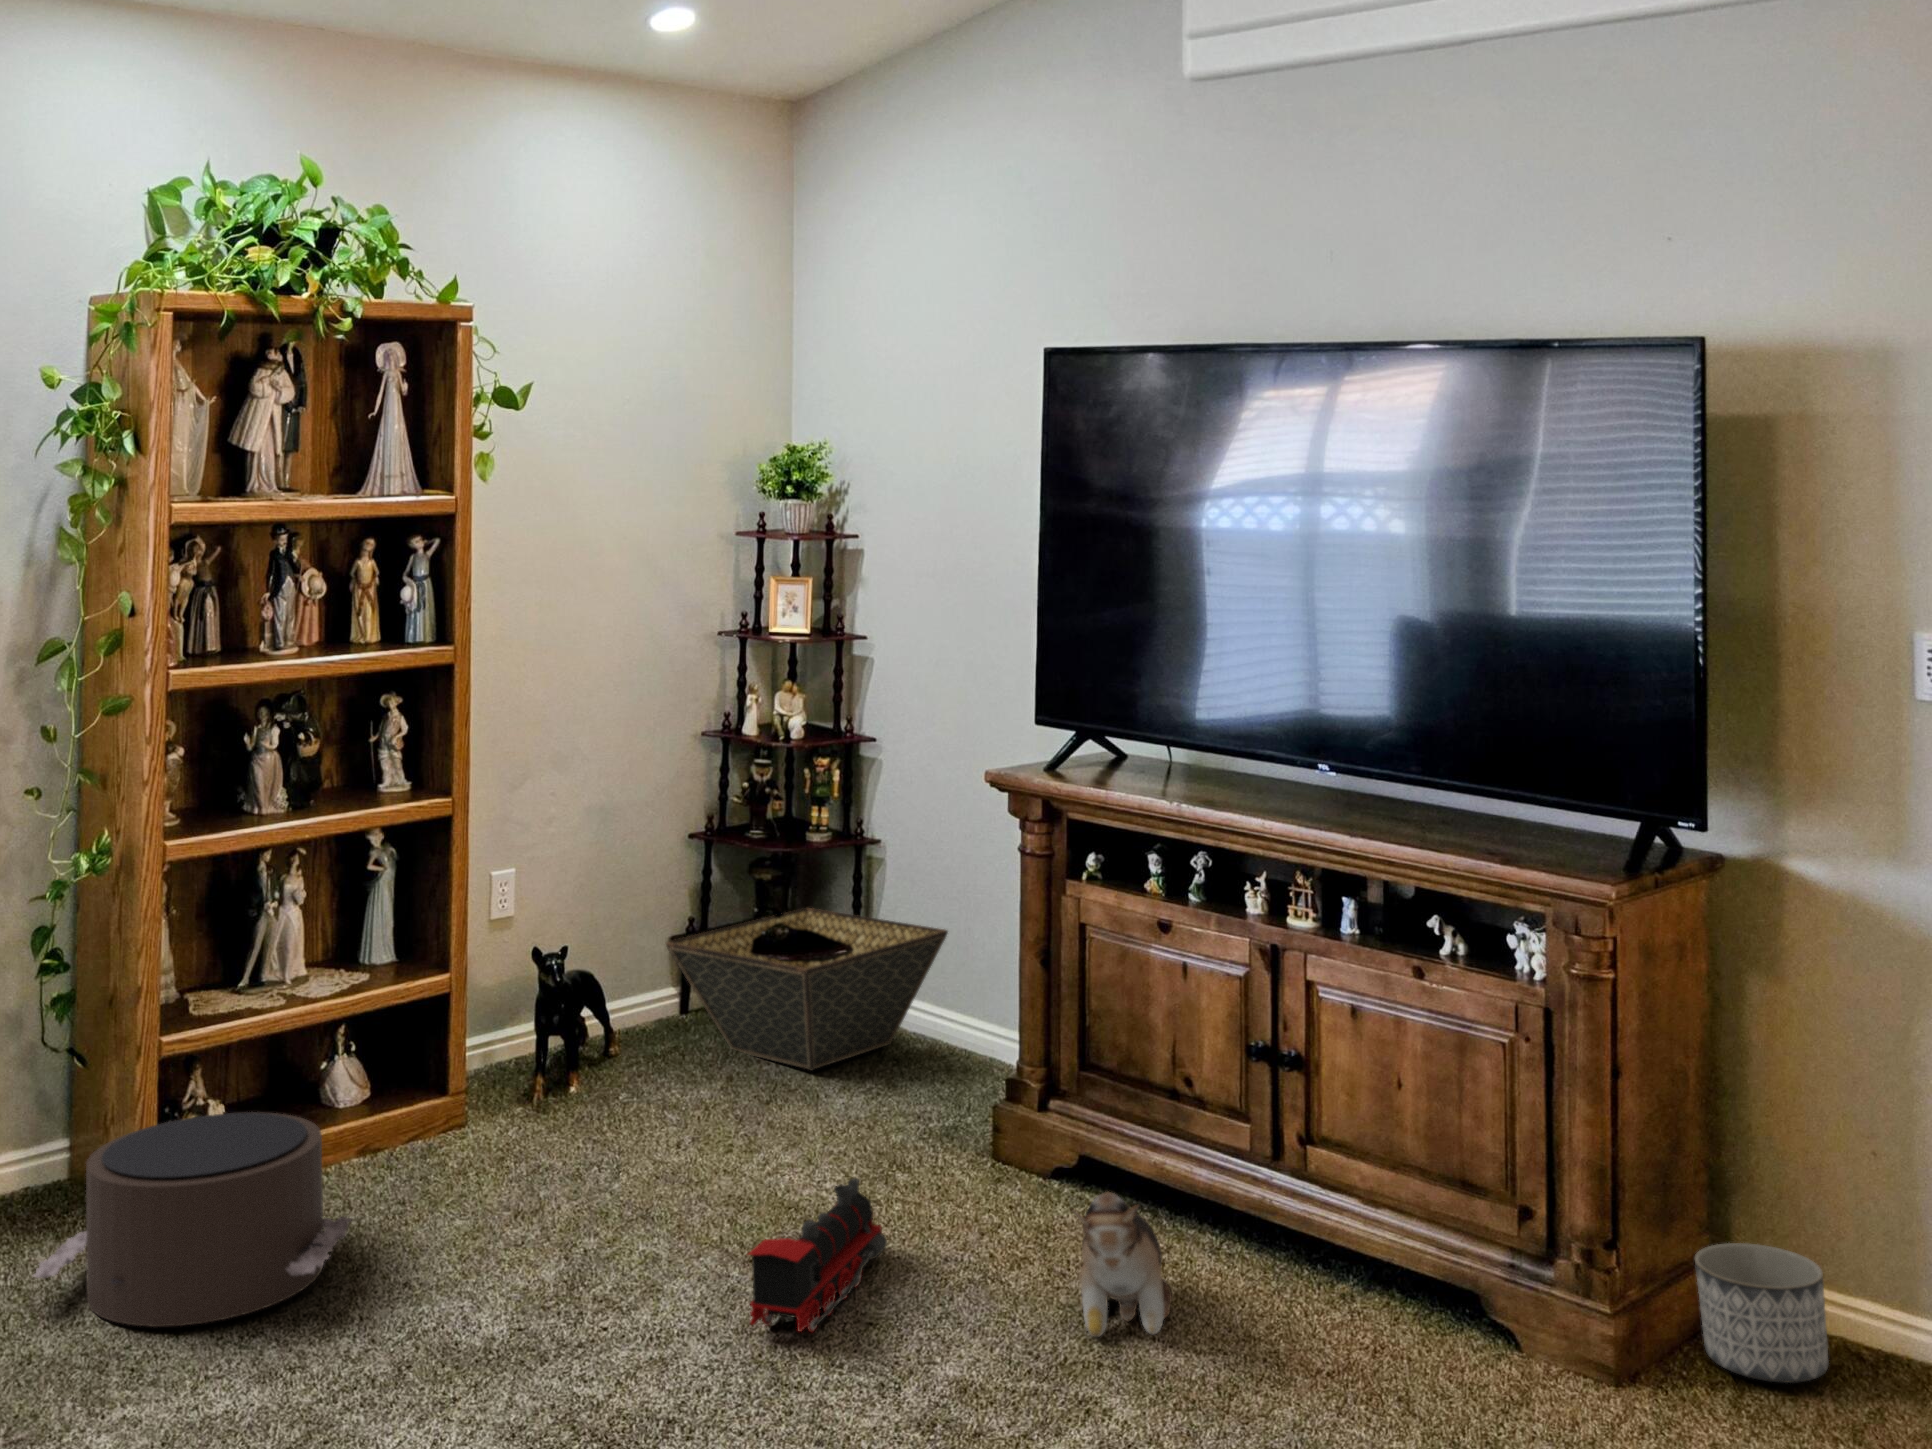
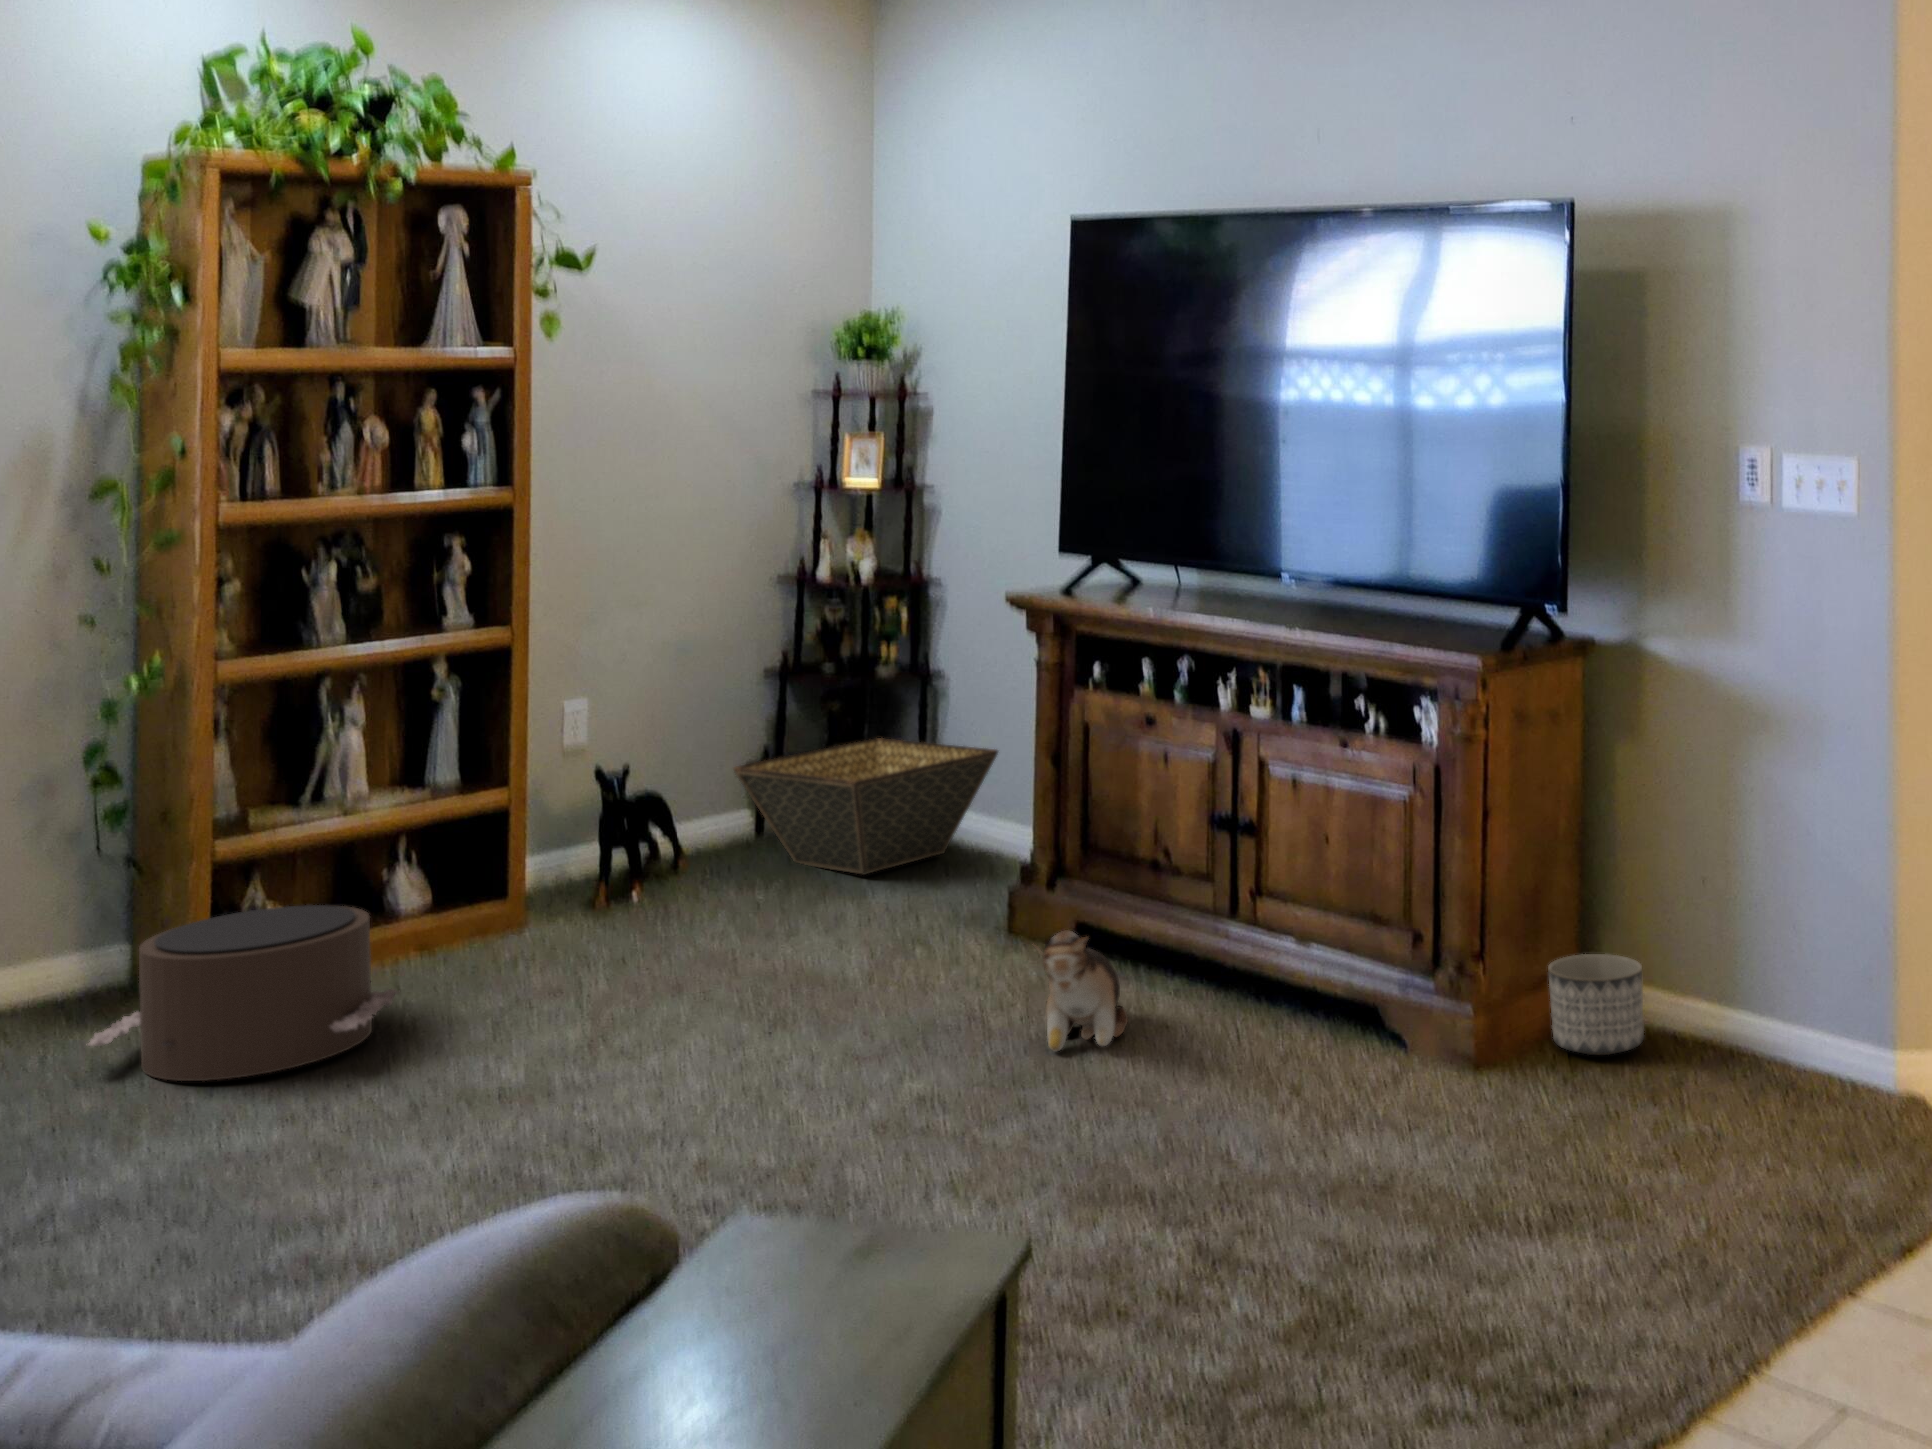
toy train: present [748,1178,887,1332] -> none [750,939,893,1059]

